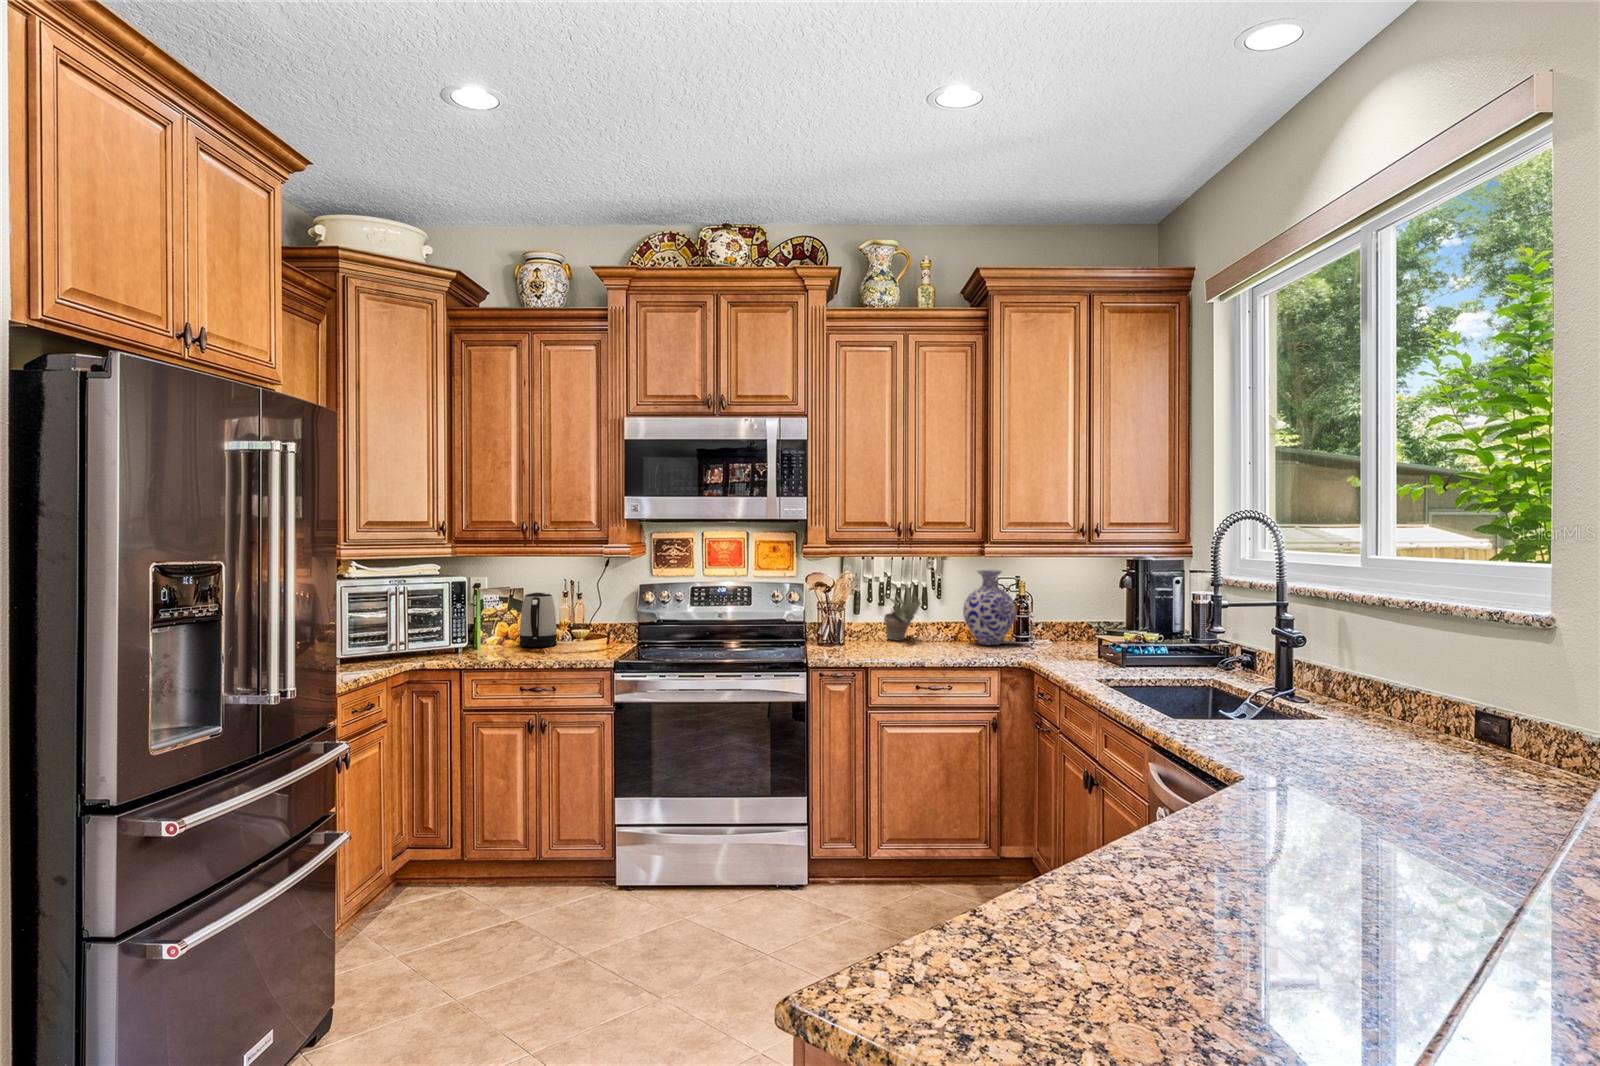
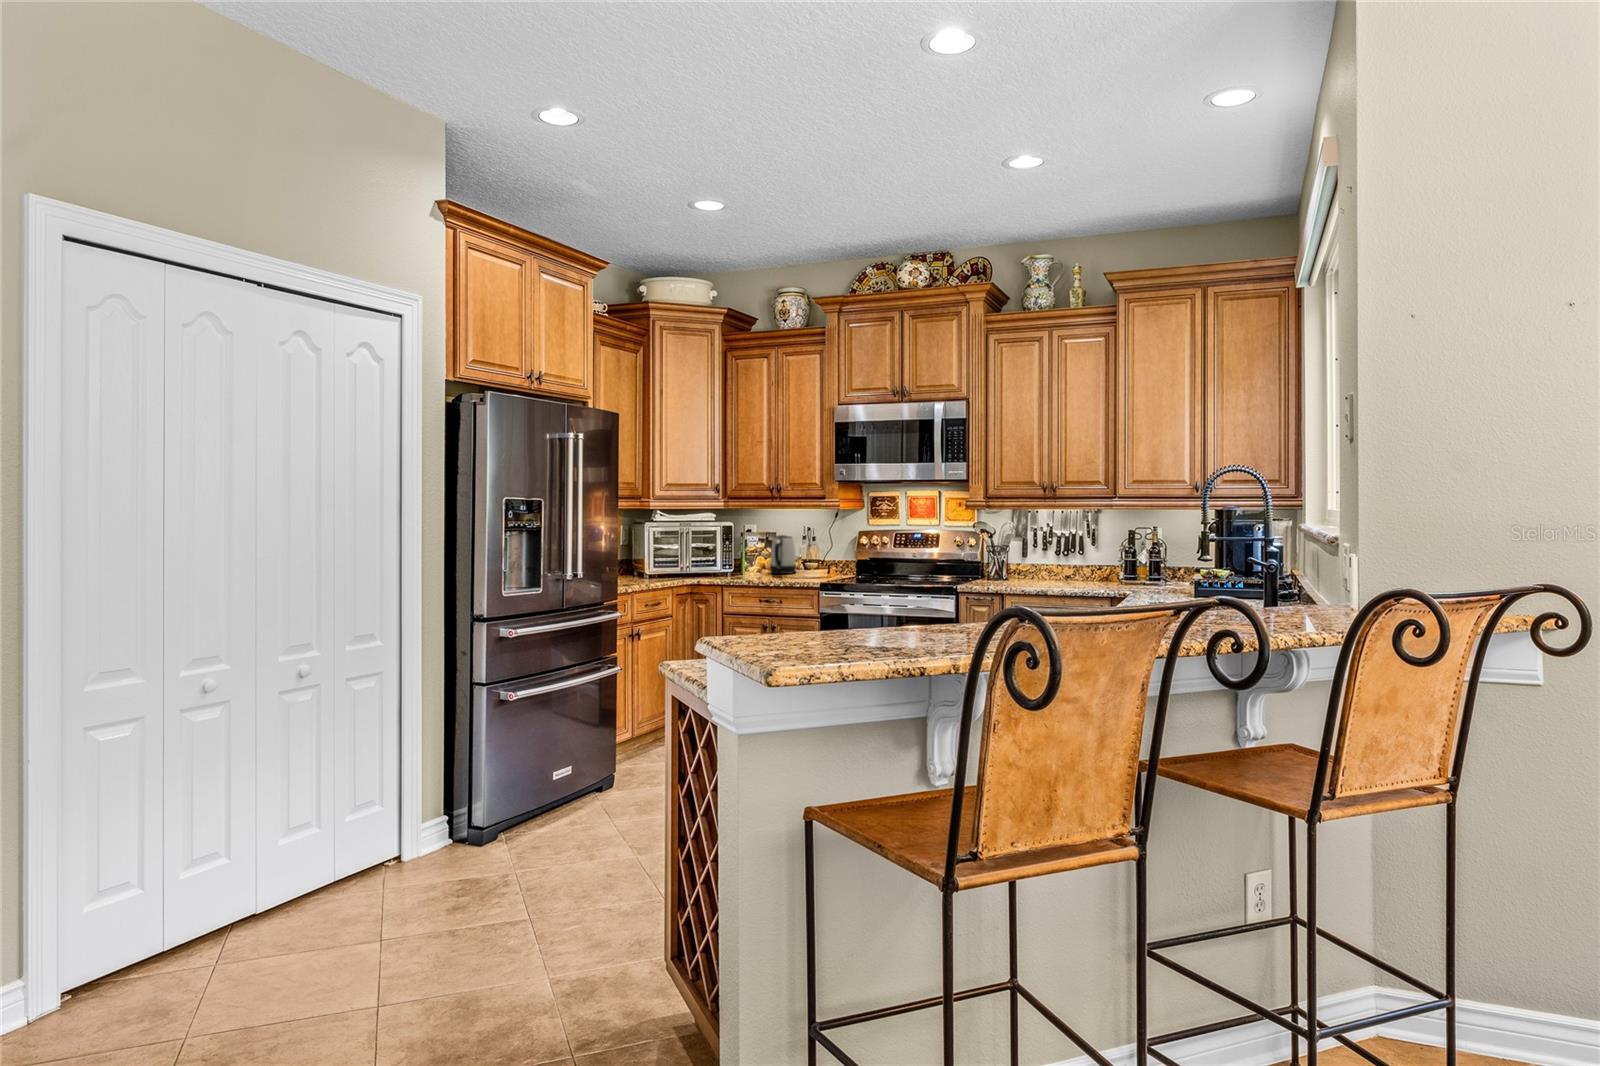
vase: present [963,570,1016,645] -> none [1099,521,1144,582]
succulent plant: present [884,583,921,641] -> none [1038,530,1070,577]

